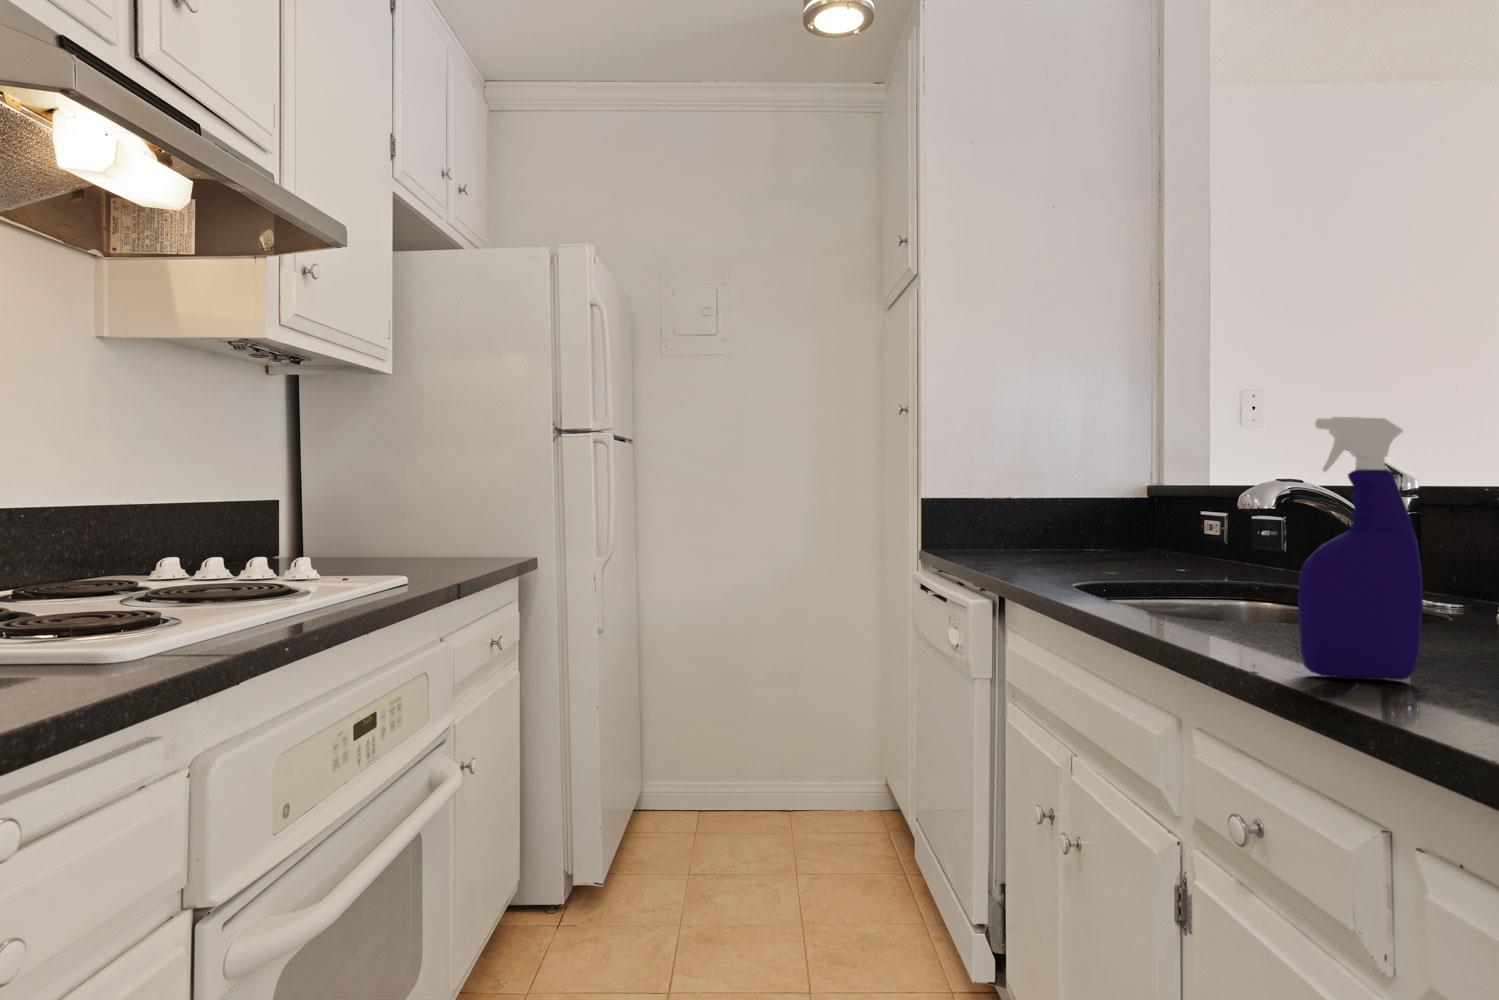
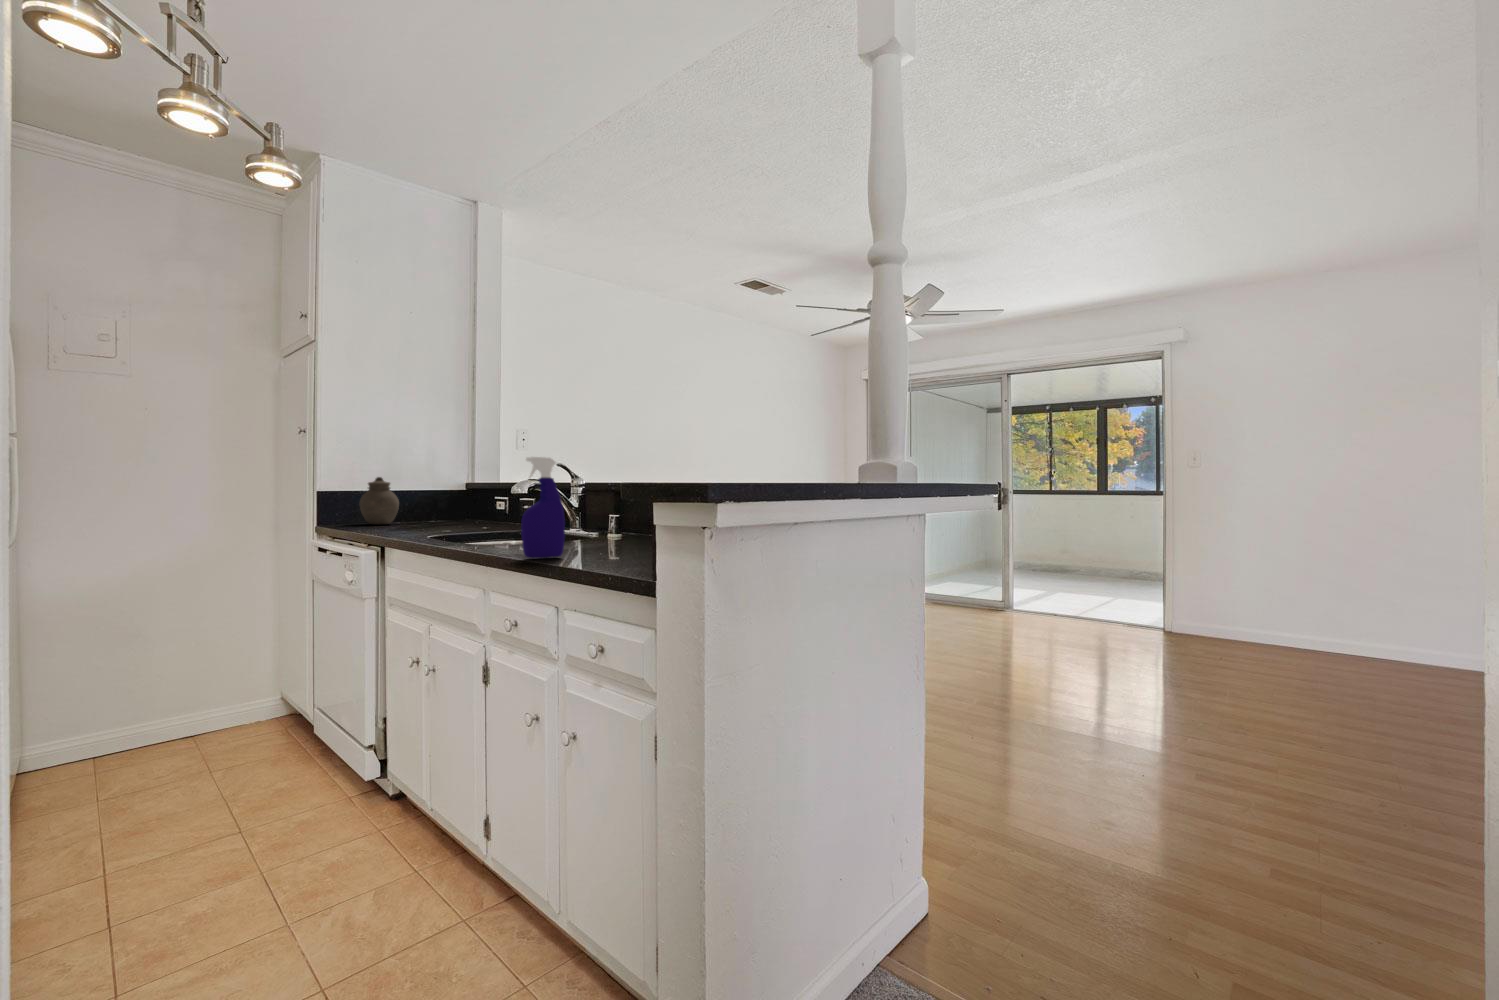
jar: none [983,474,1040,550] -> present [360,477,399,524]

